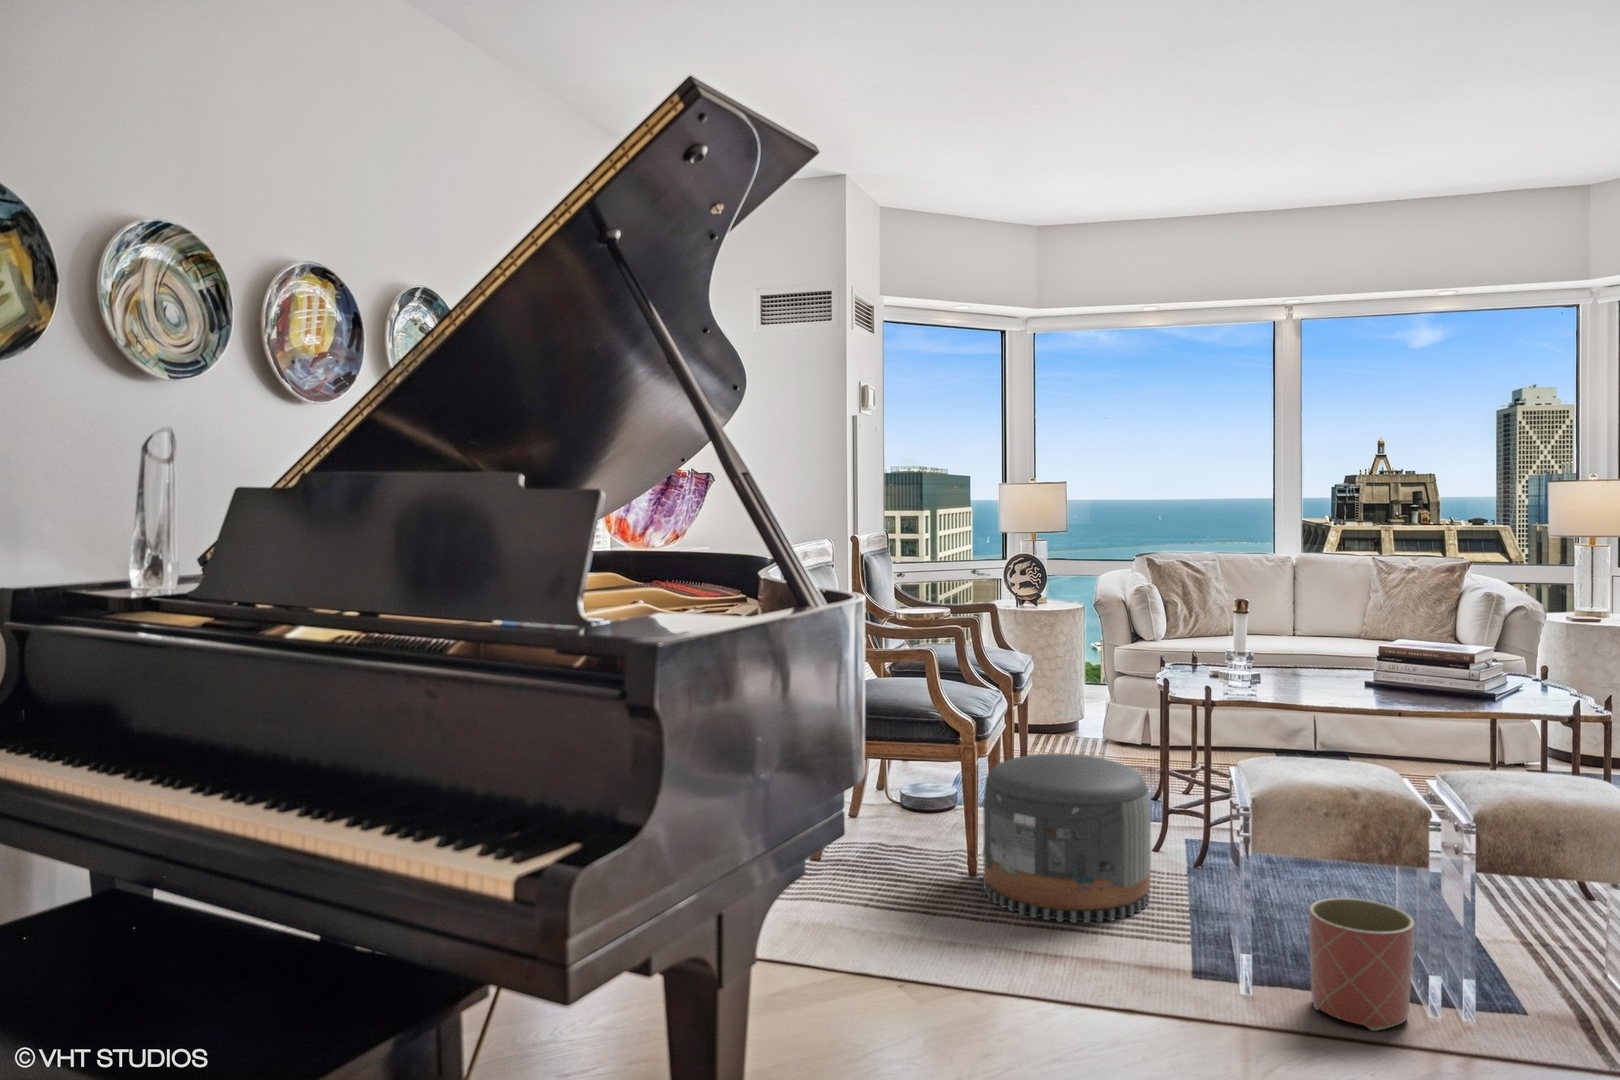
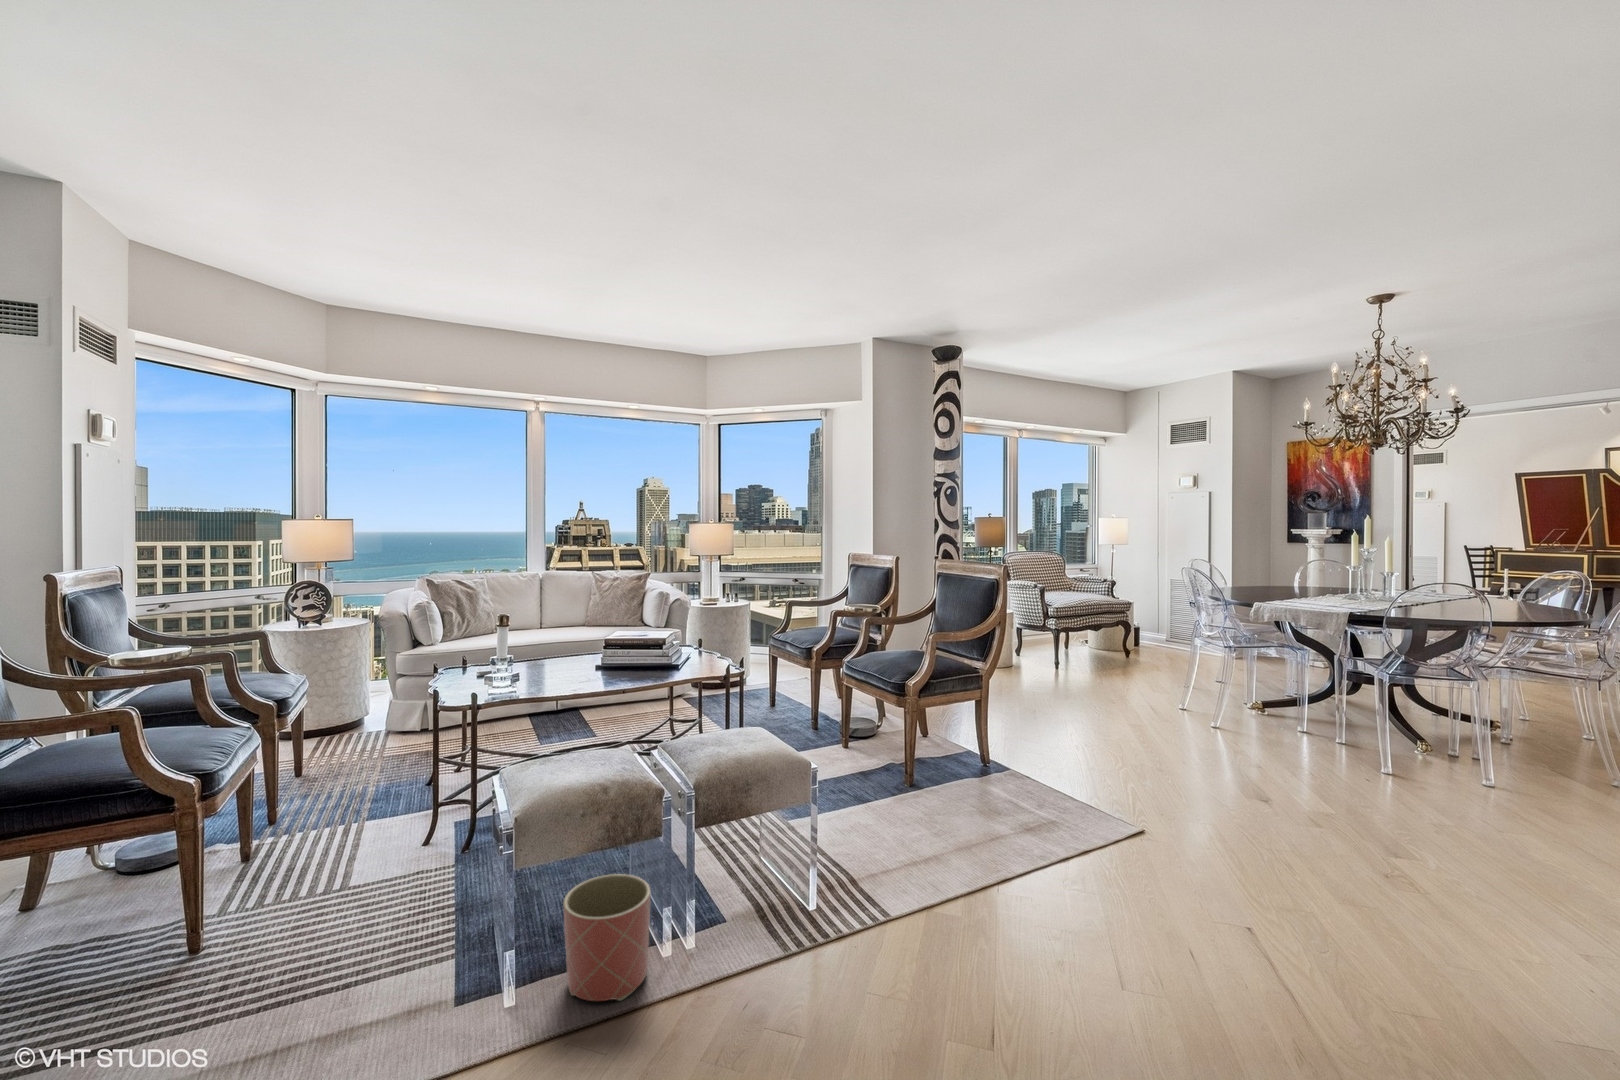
pouf: present [983,754,1151,923] -> none [209,782,415,986]

